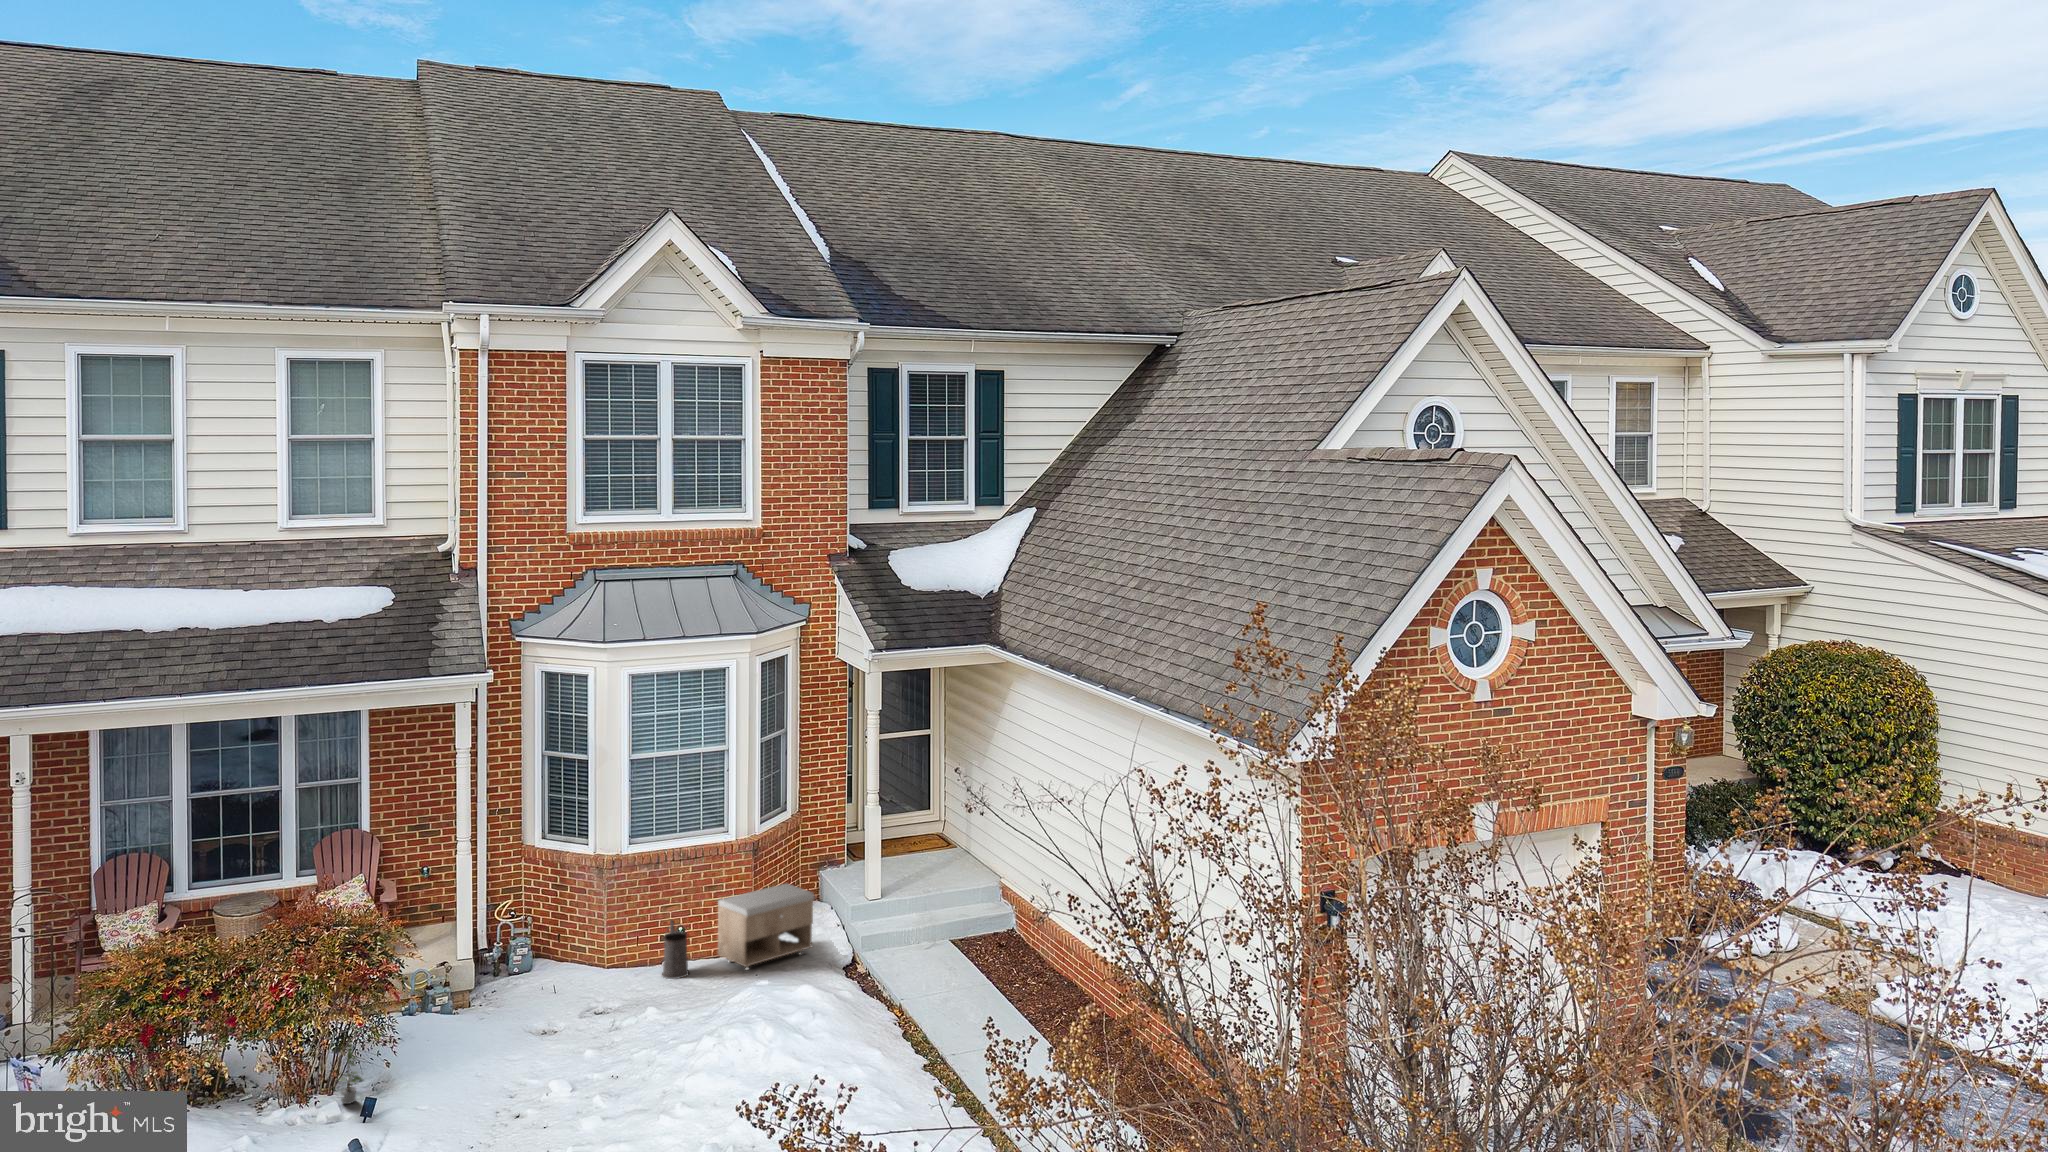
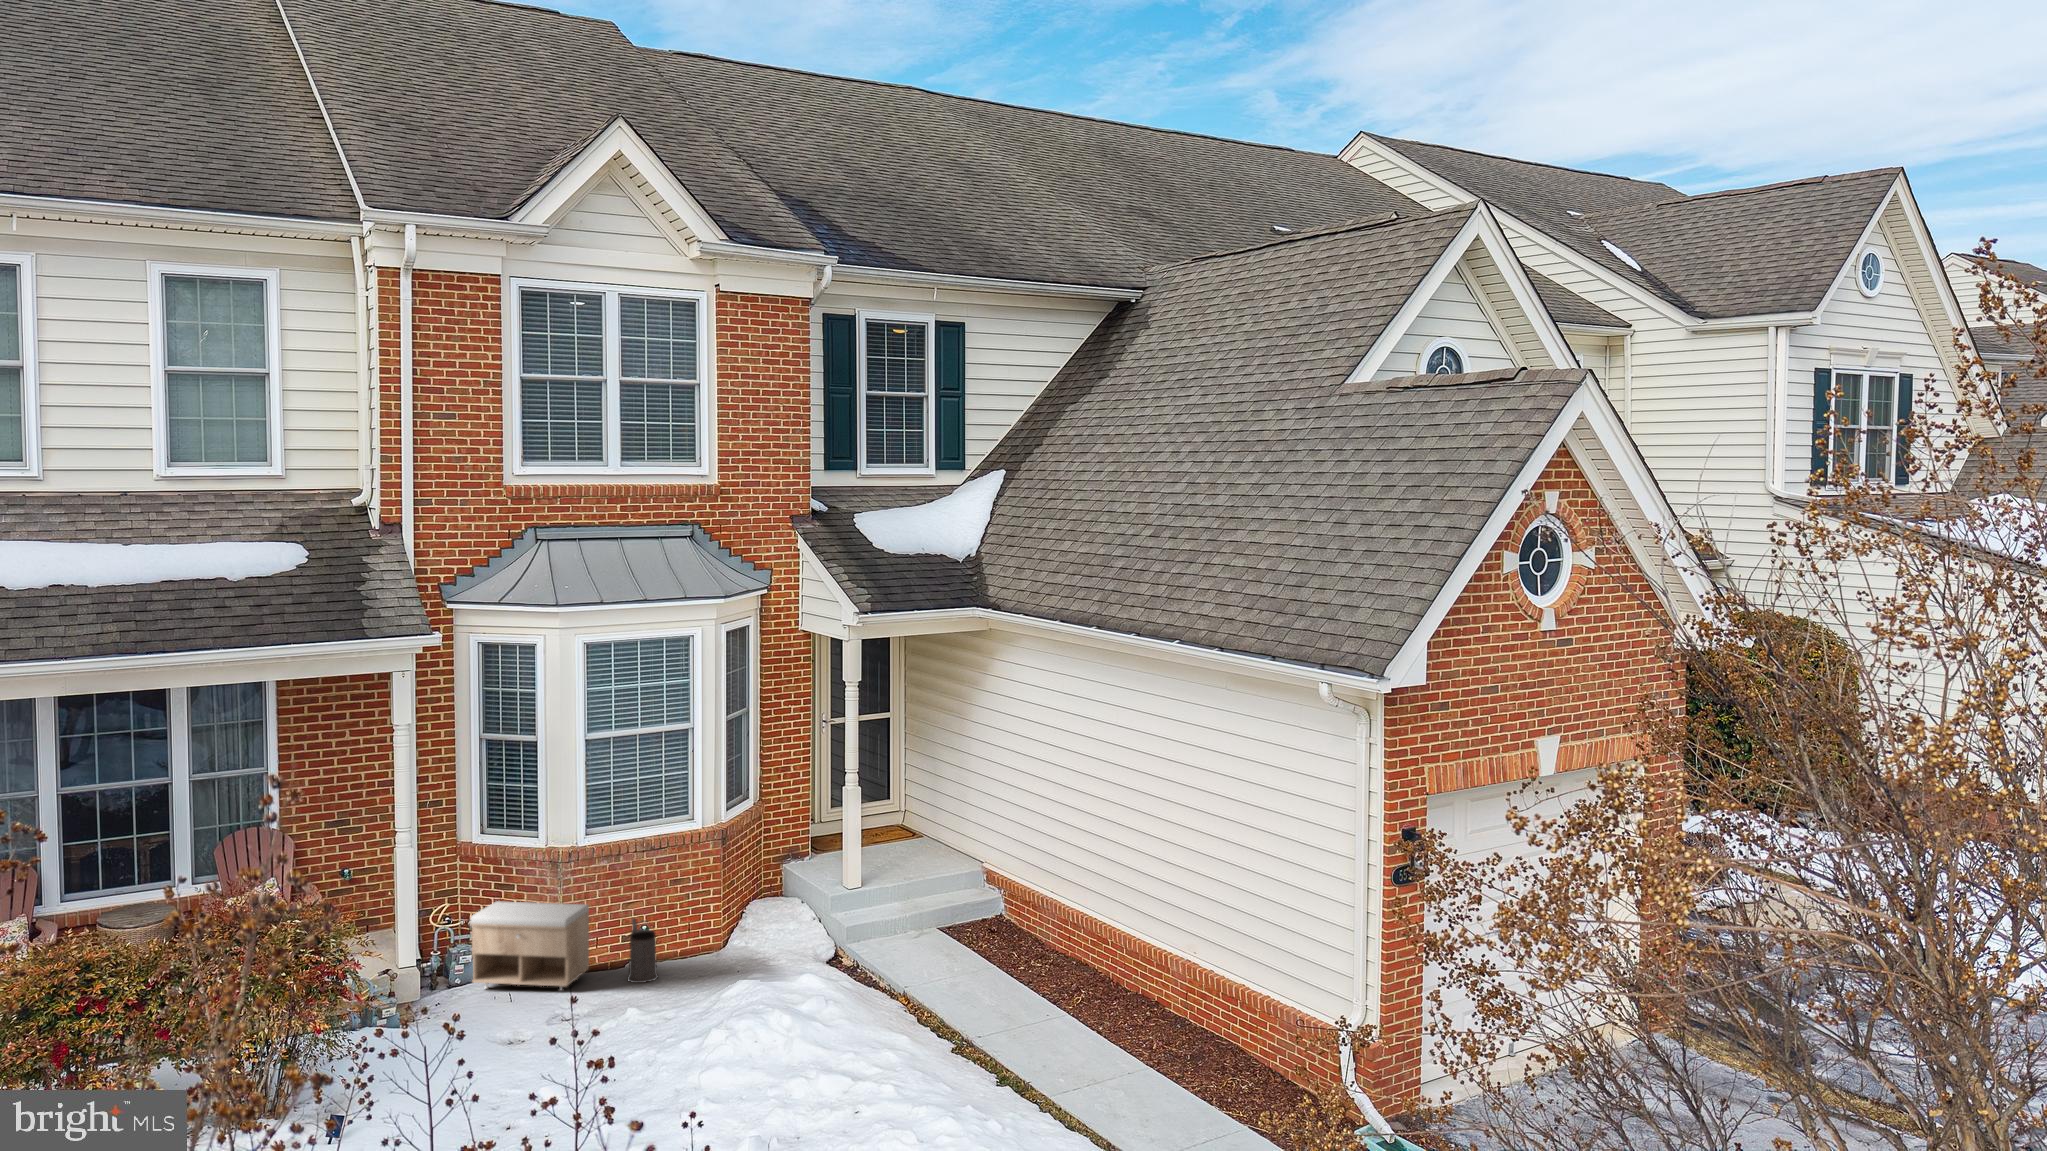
storage bench: present [718,884,815,970] -> present [471,901,589,991]
potted plant: present [341,1041,362,1104] -> none [286,1051,317,1130]

